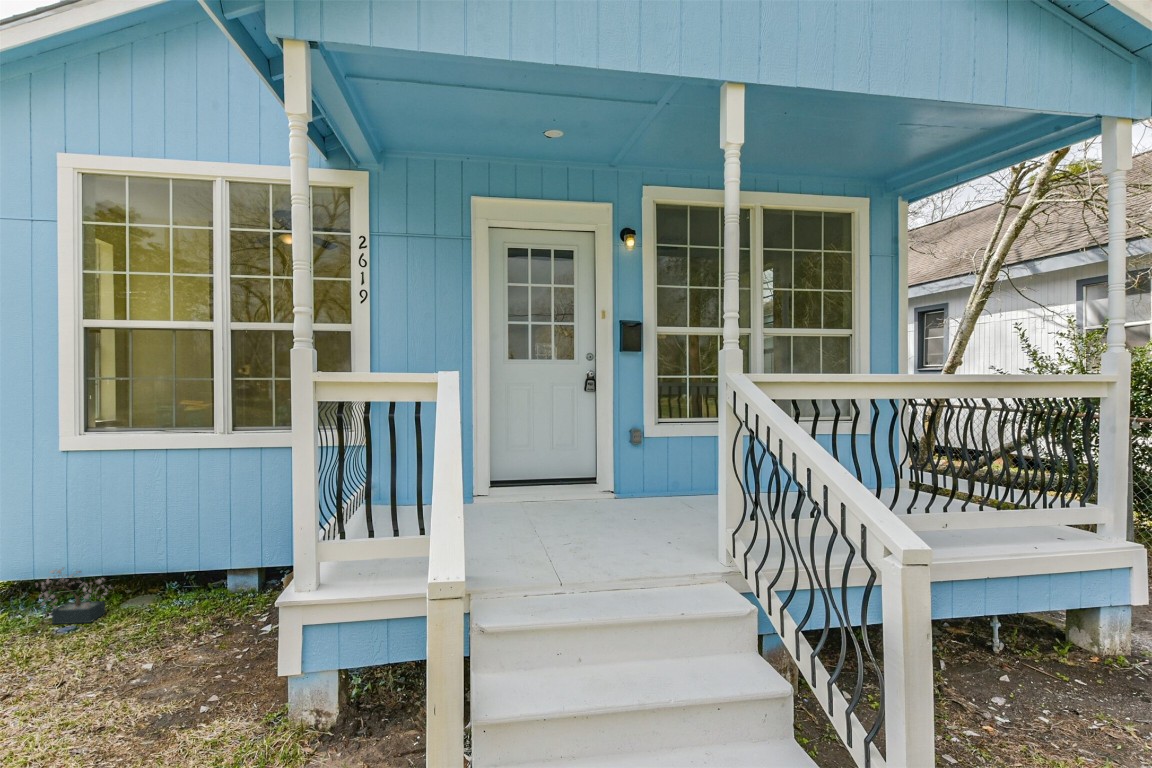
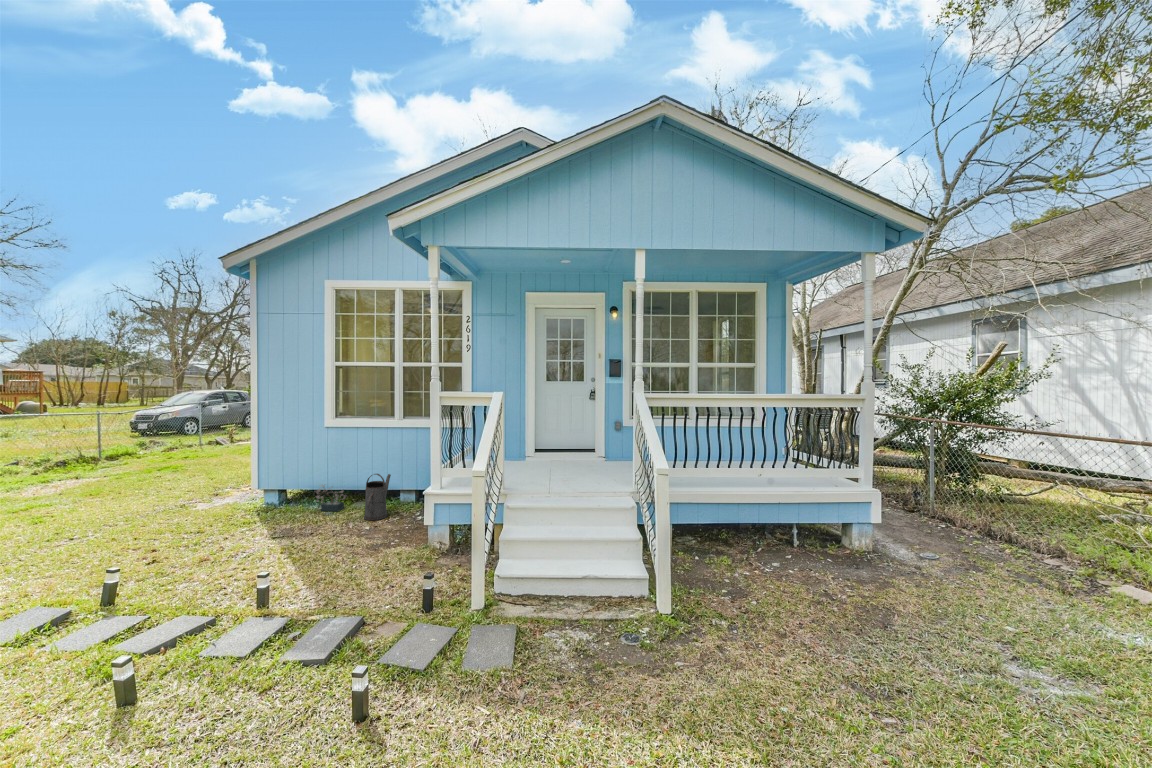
watering can: none [145,540,207,643] -> present [364,474,391,520]

